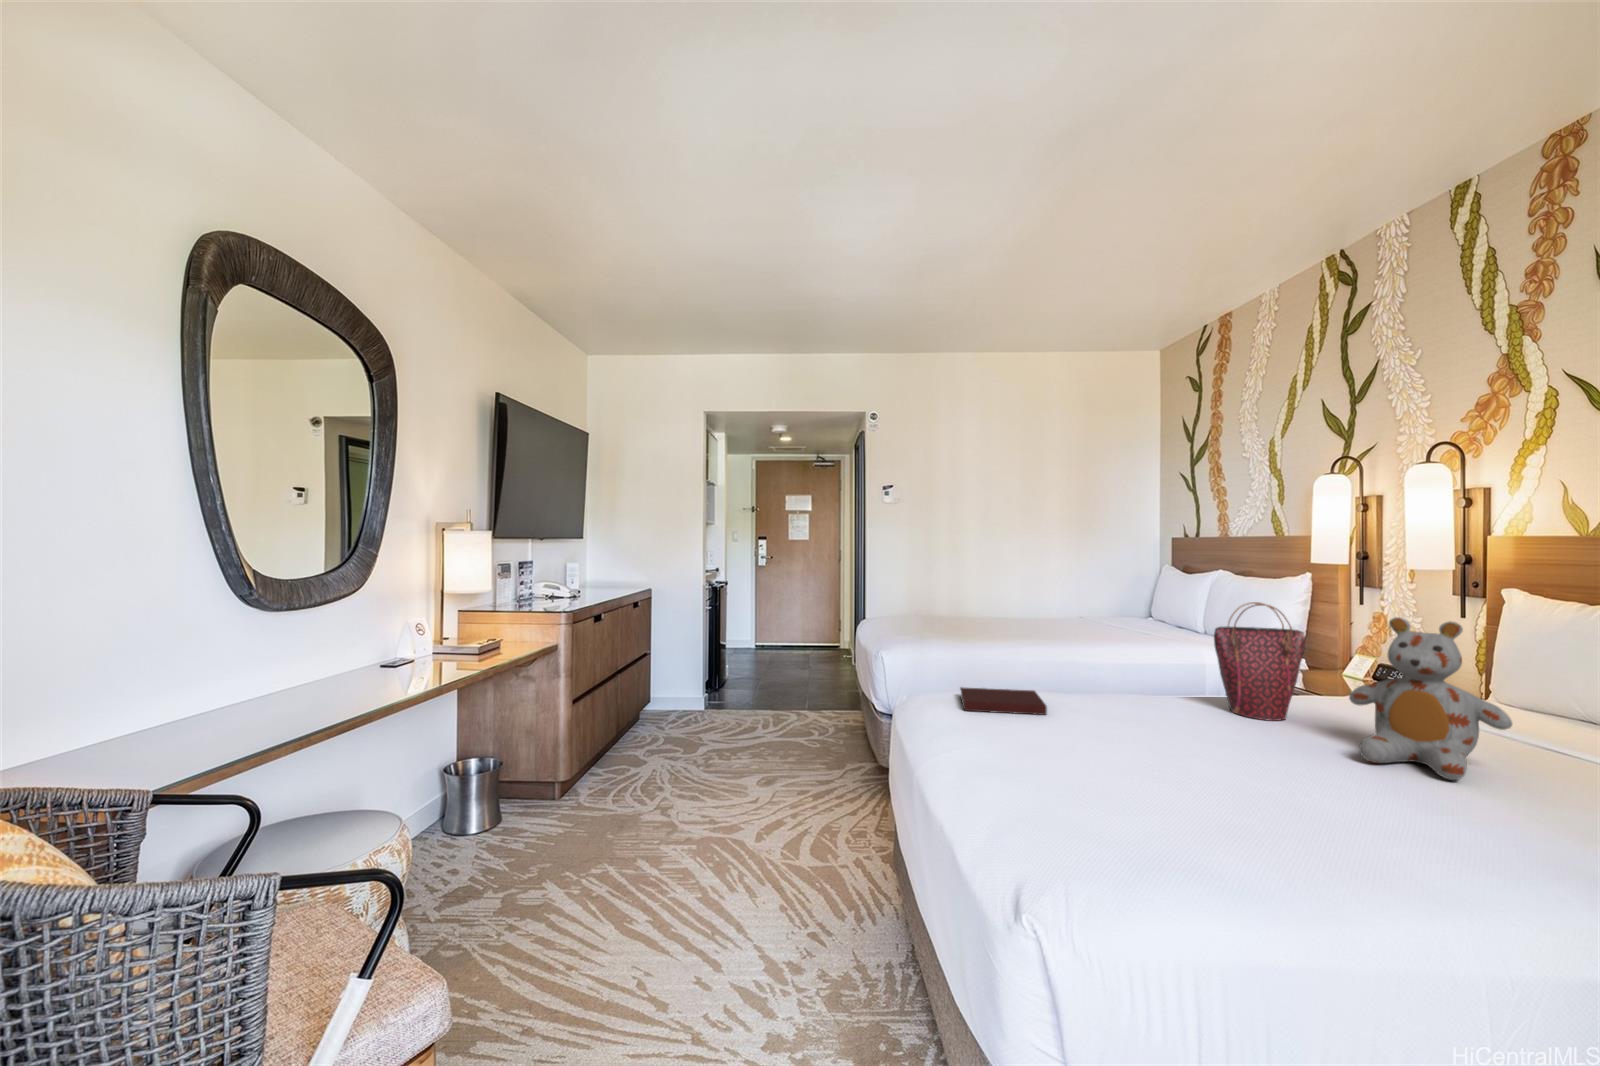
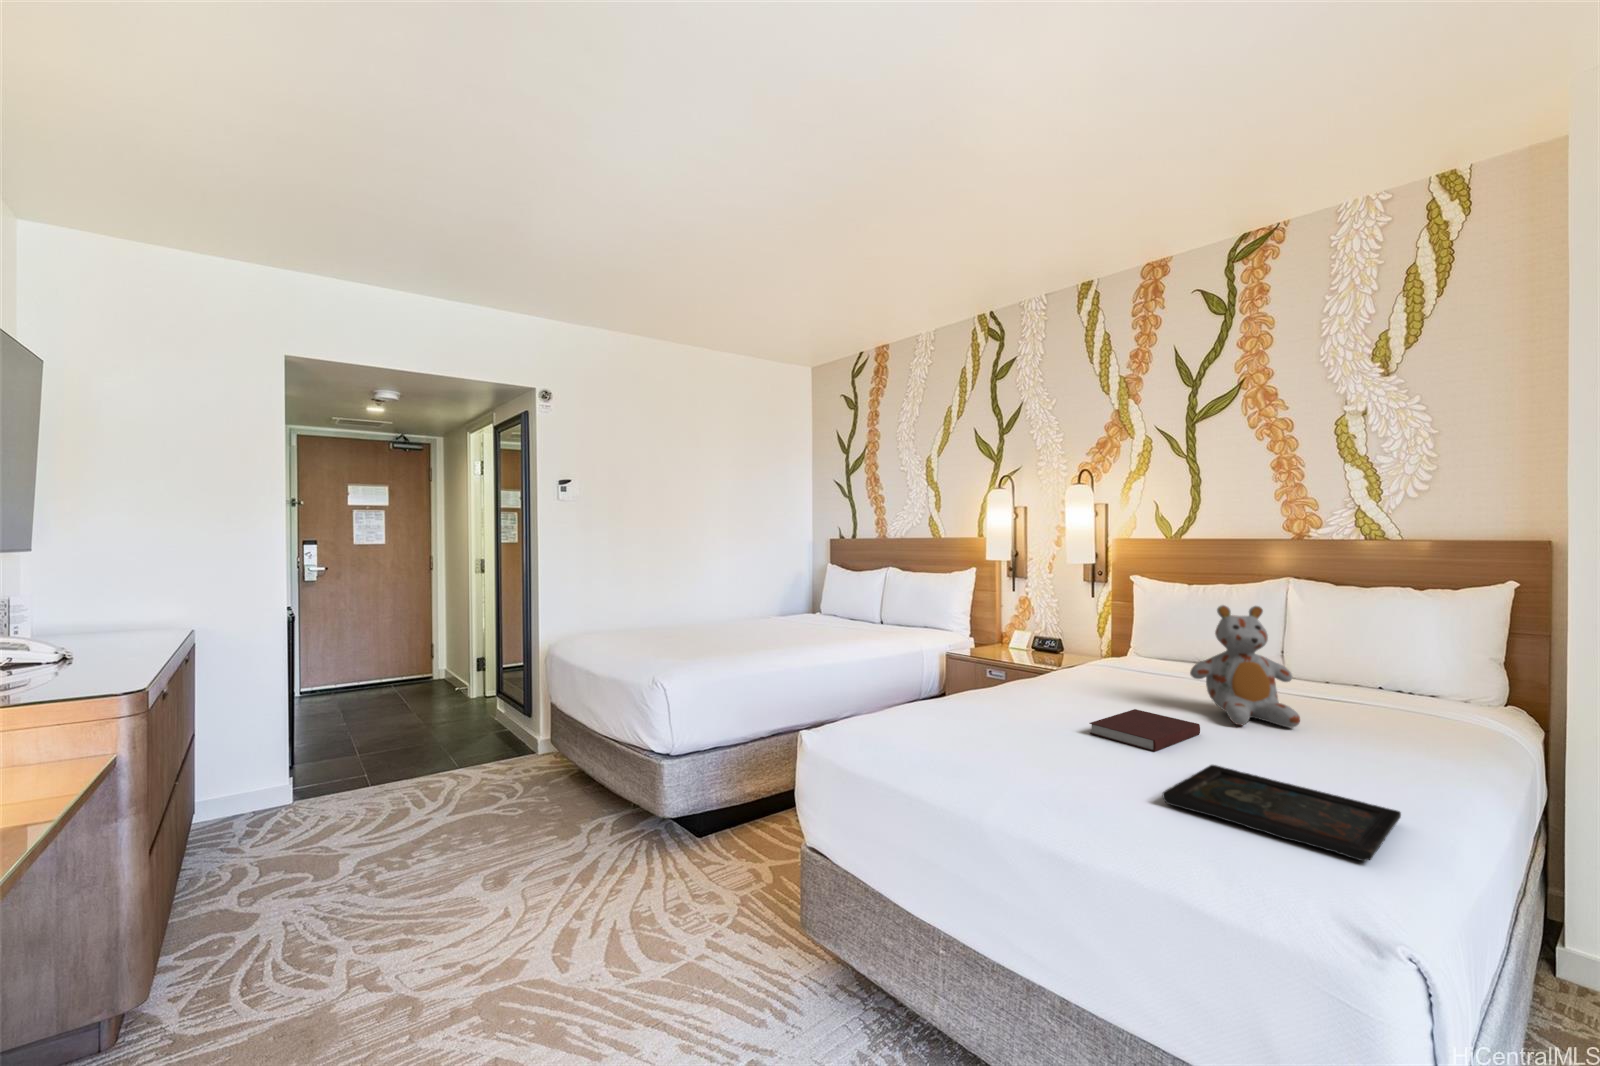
handbag: present [1214,602,1305,721] -> none [1065,599,1116,703]
notebook: present [960,687,1047,715] -> present [1089,709,1200,752]
tray: none [1062,753,1267,827] -> present [1163,765,1401,861]

